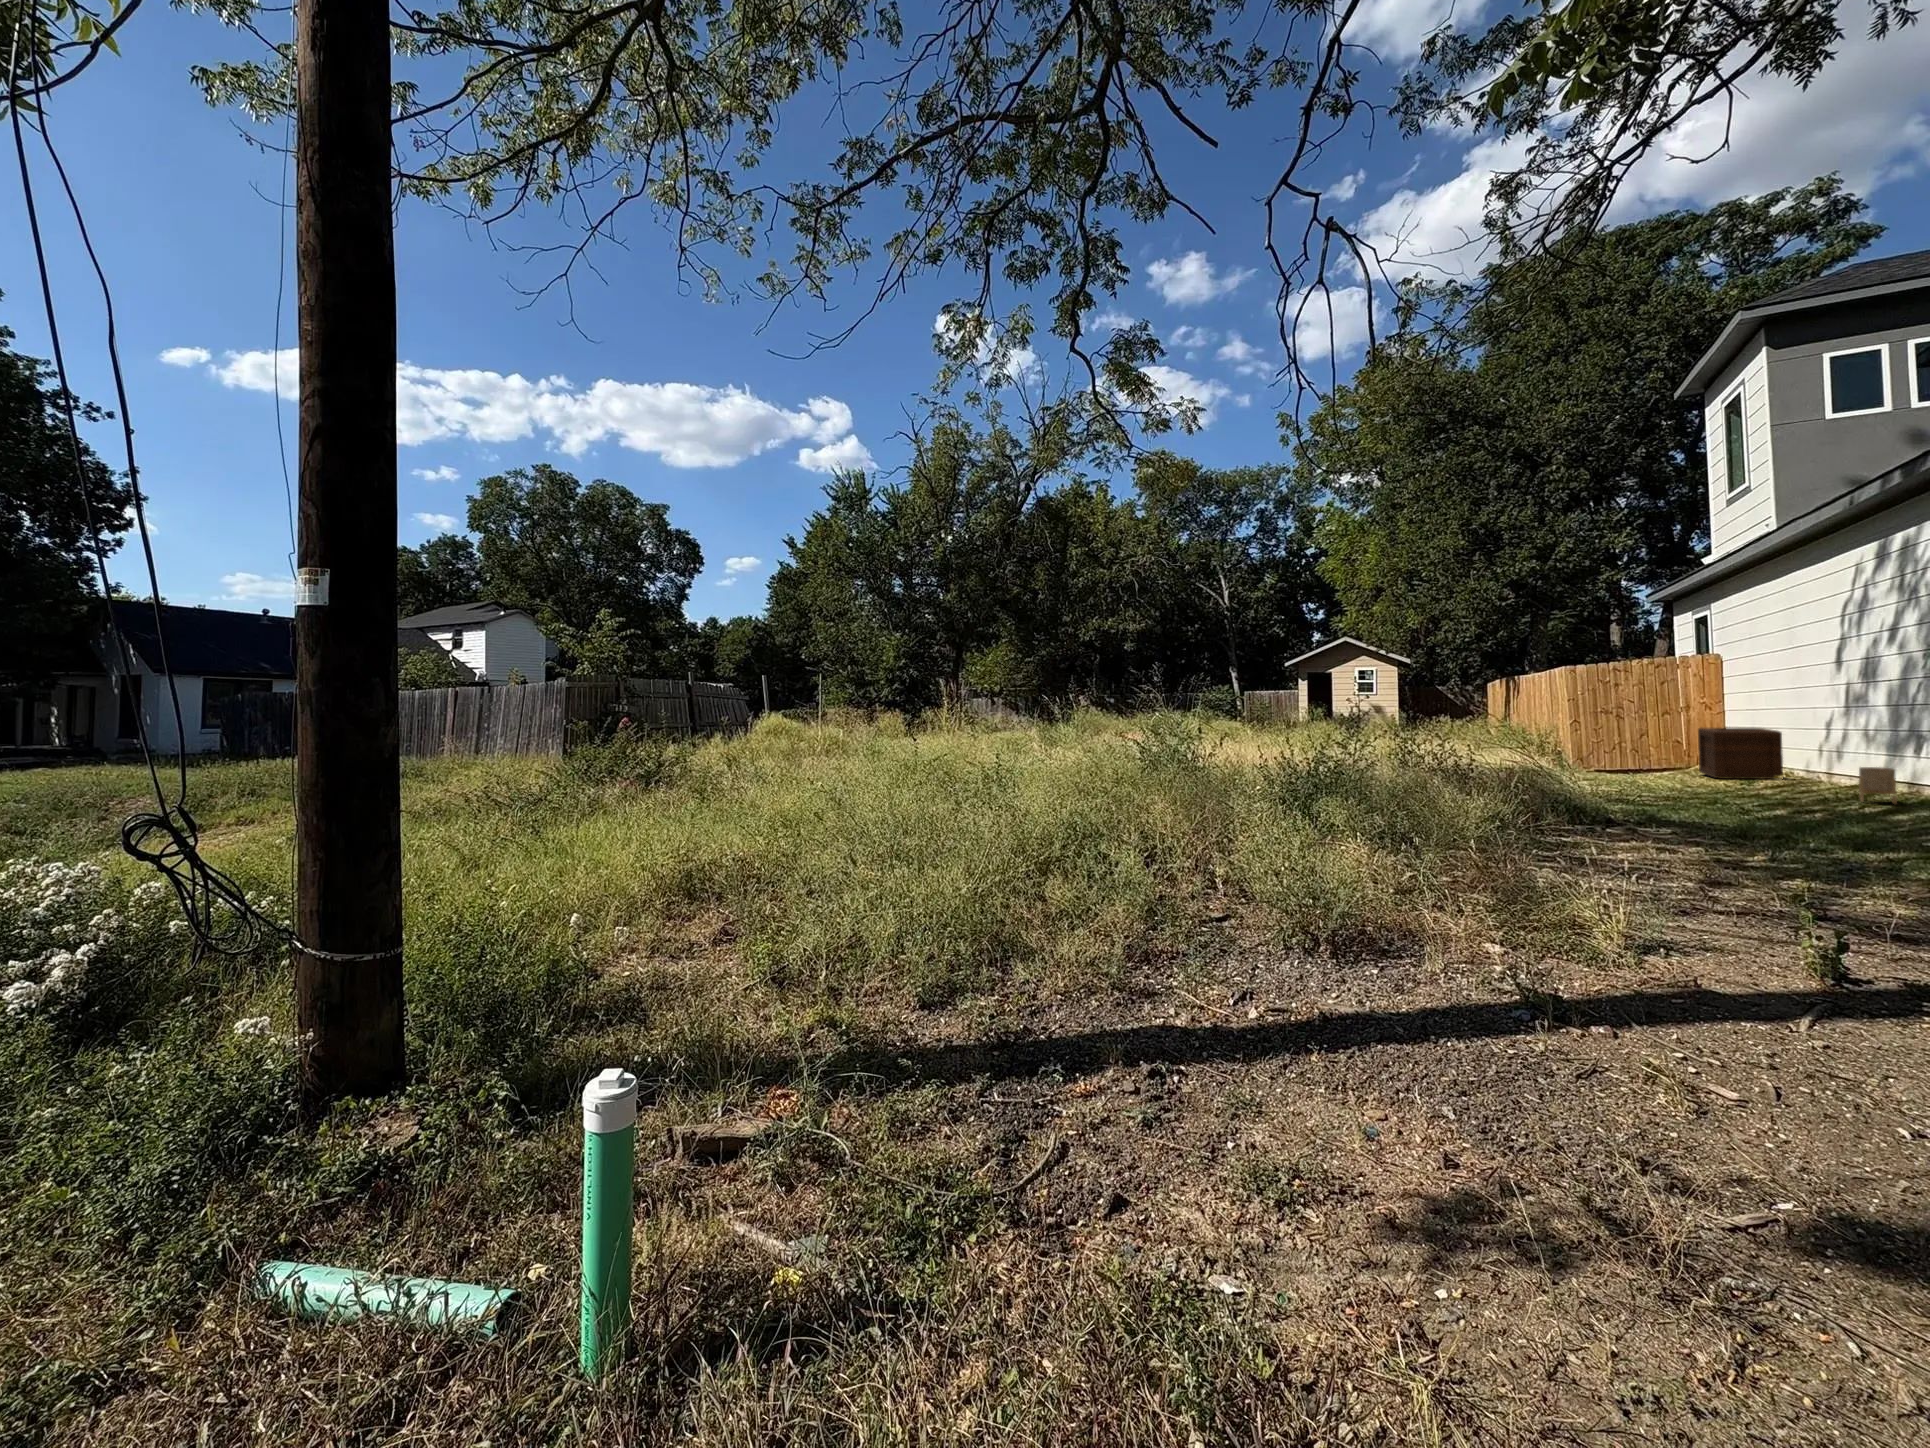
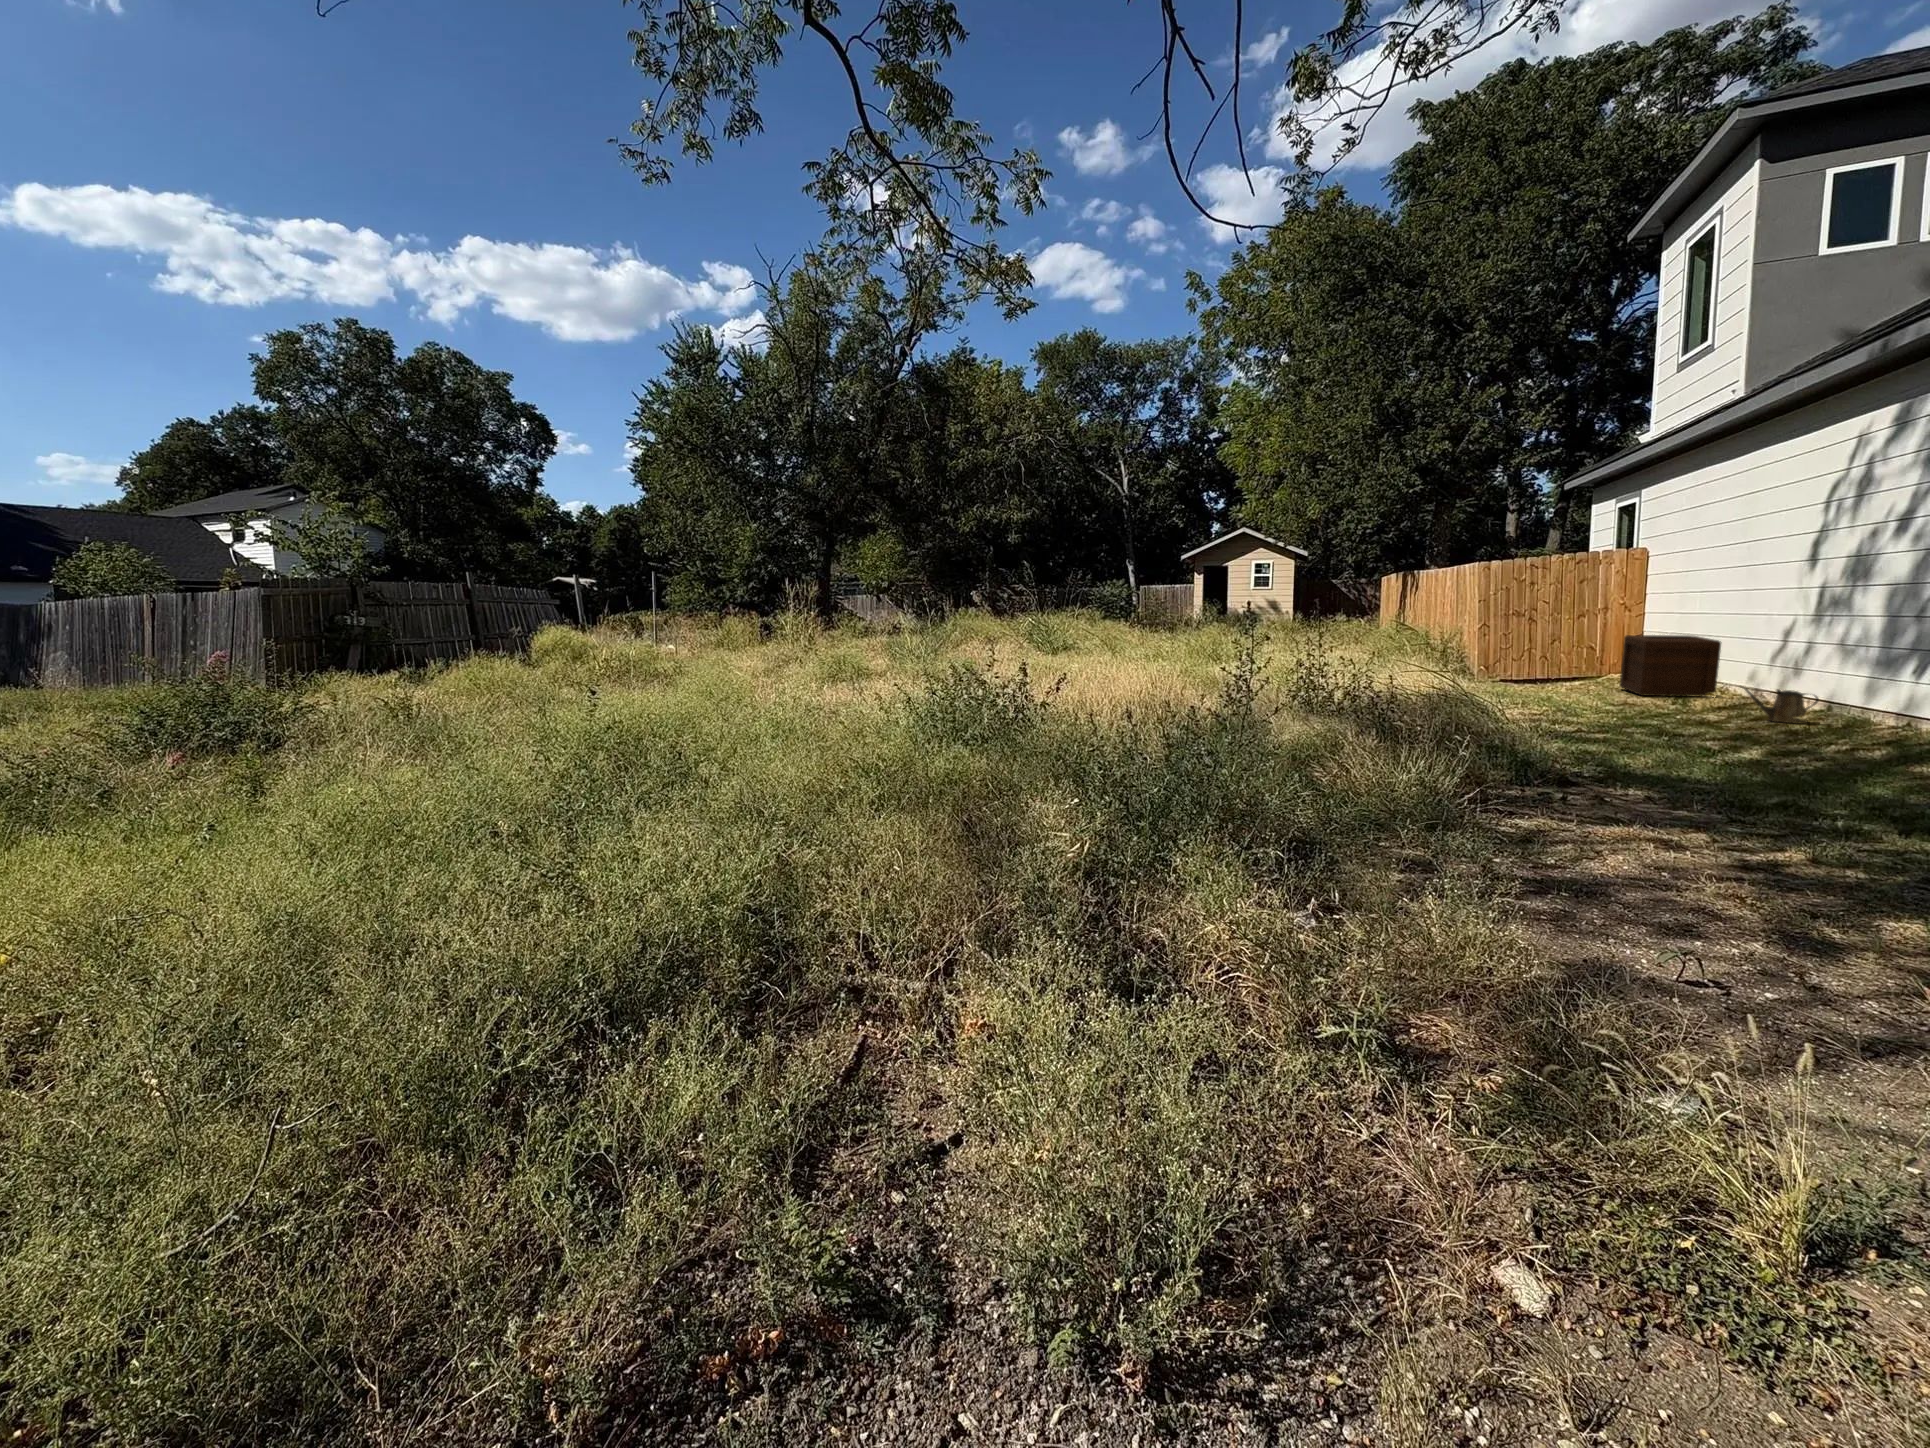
watering can: none [1785,764,1855,795] -> present [1742,687,1819,724]
planter: present [1859,767,1897,804] -> none [1830,693,1883,740]

